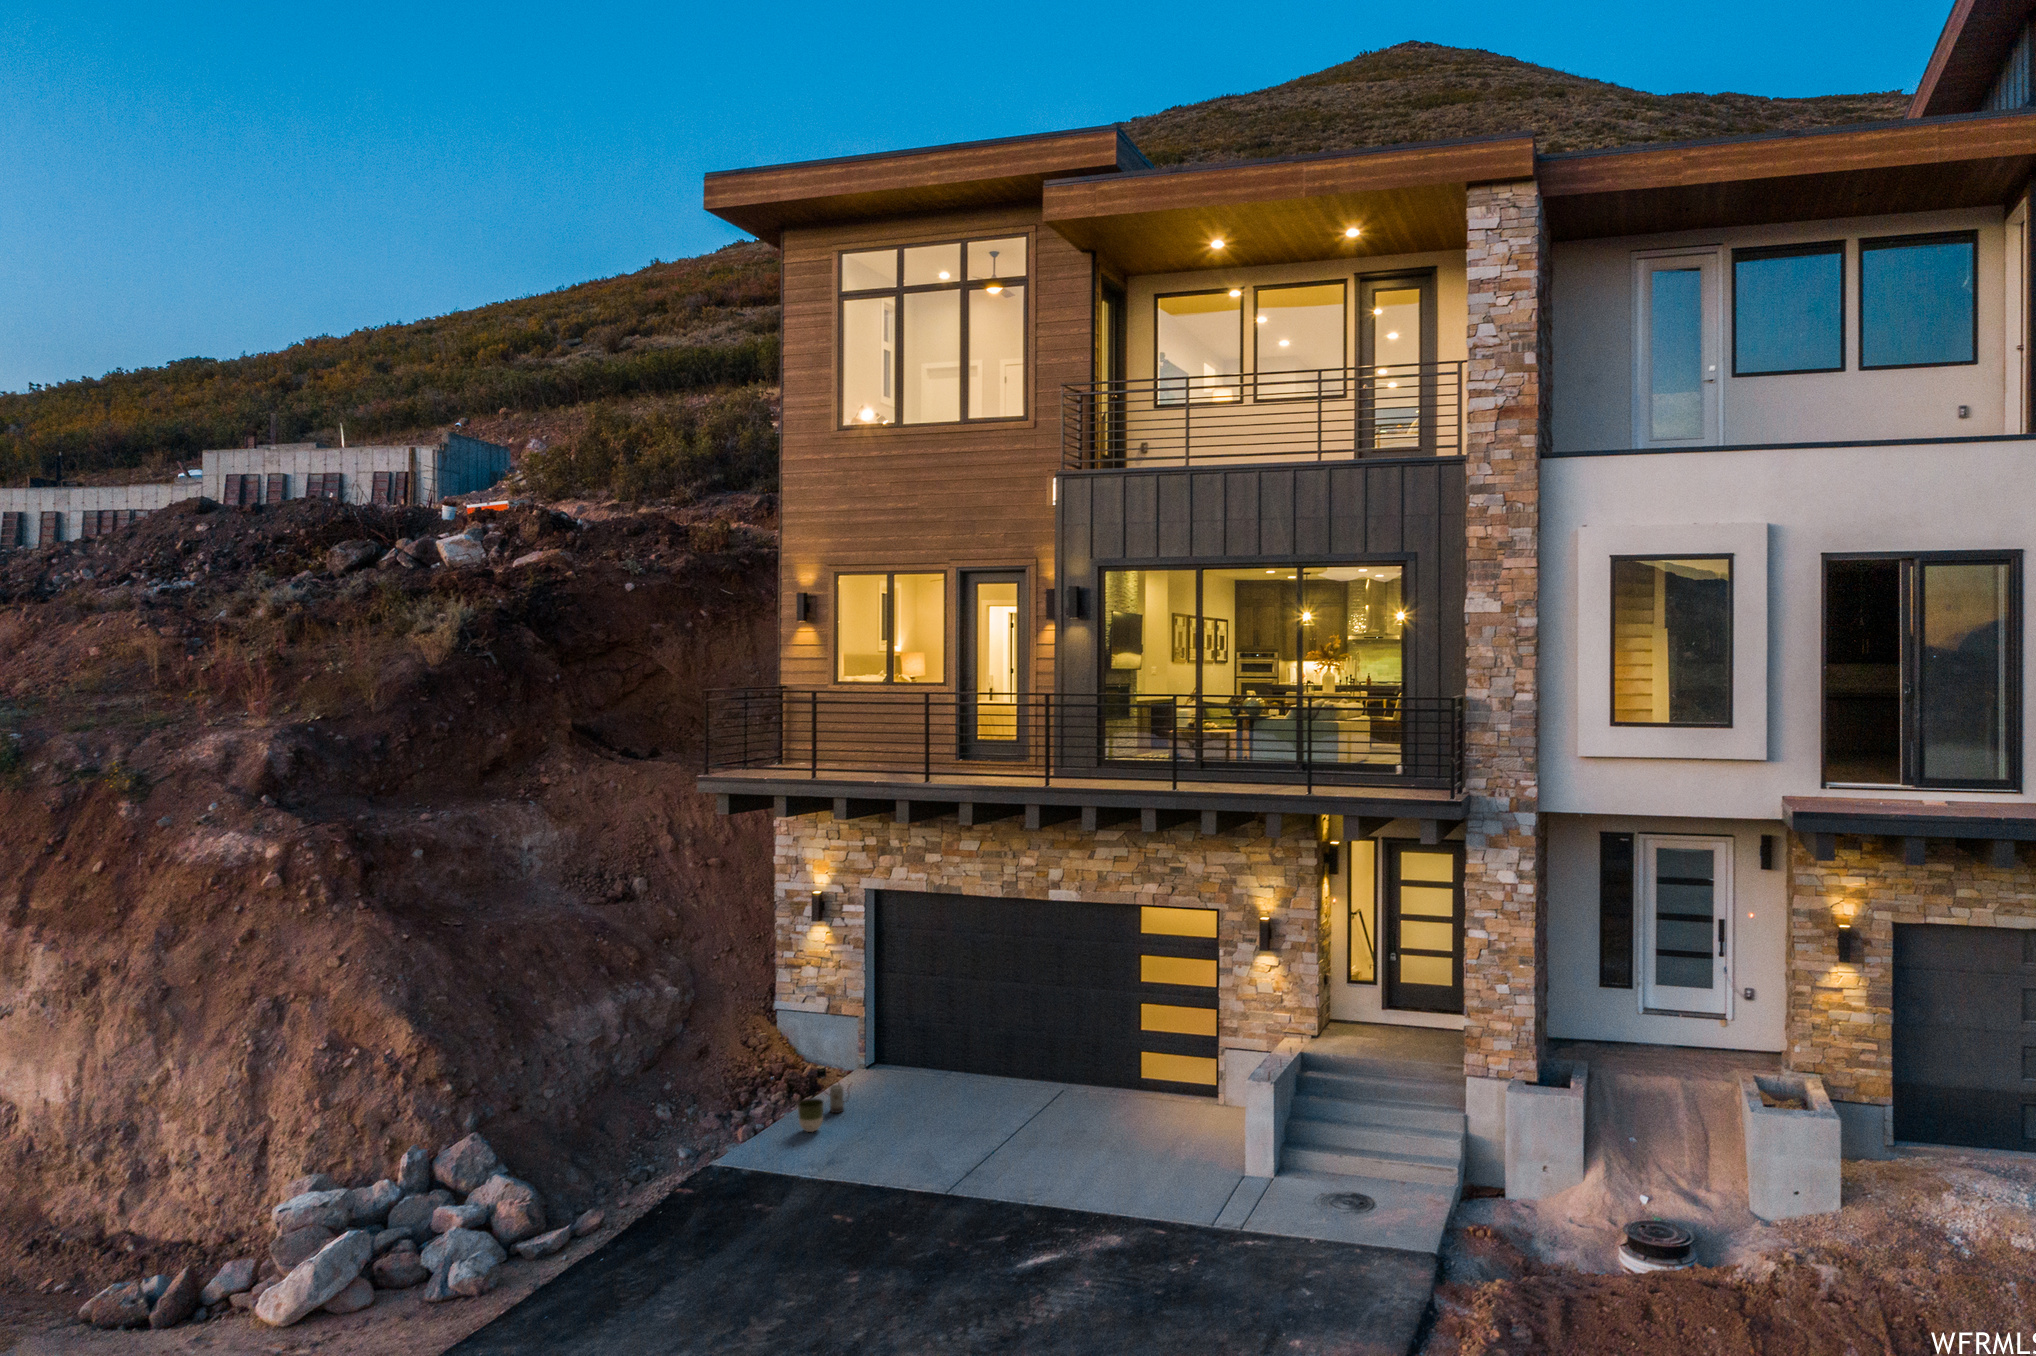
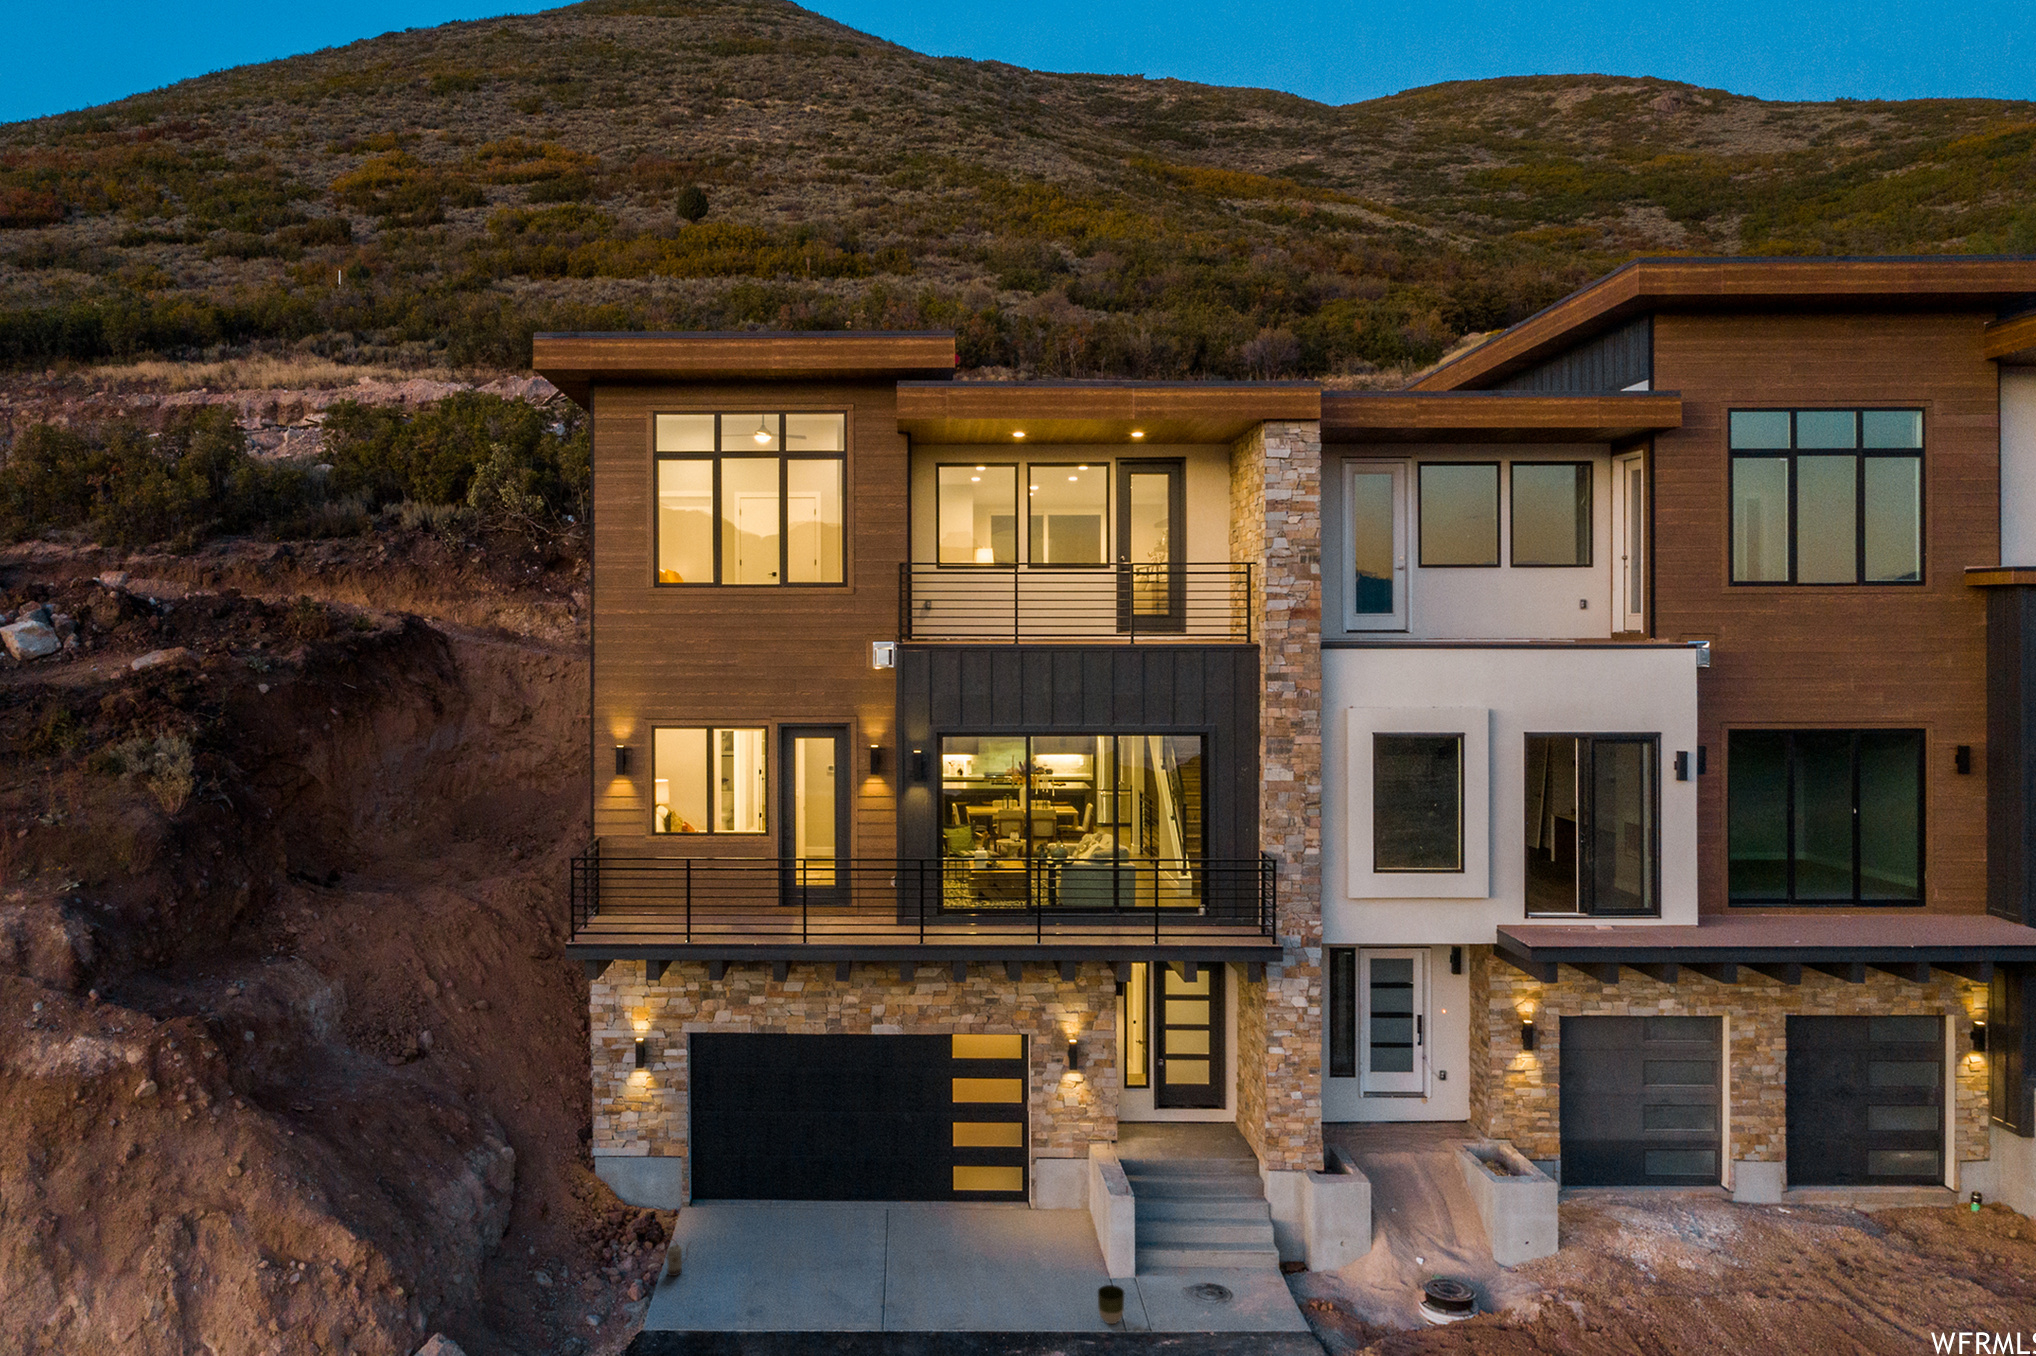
planter: present [798,1099,824,1132] -> present [1098,1285,1124,1324]

